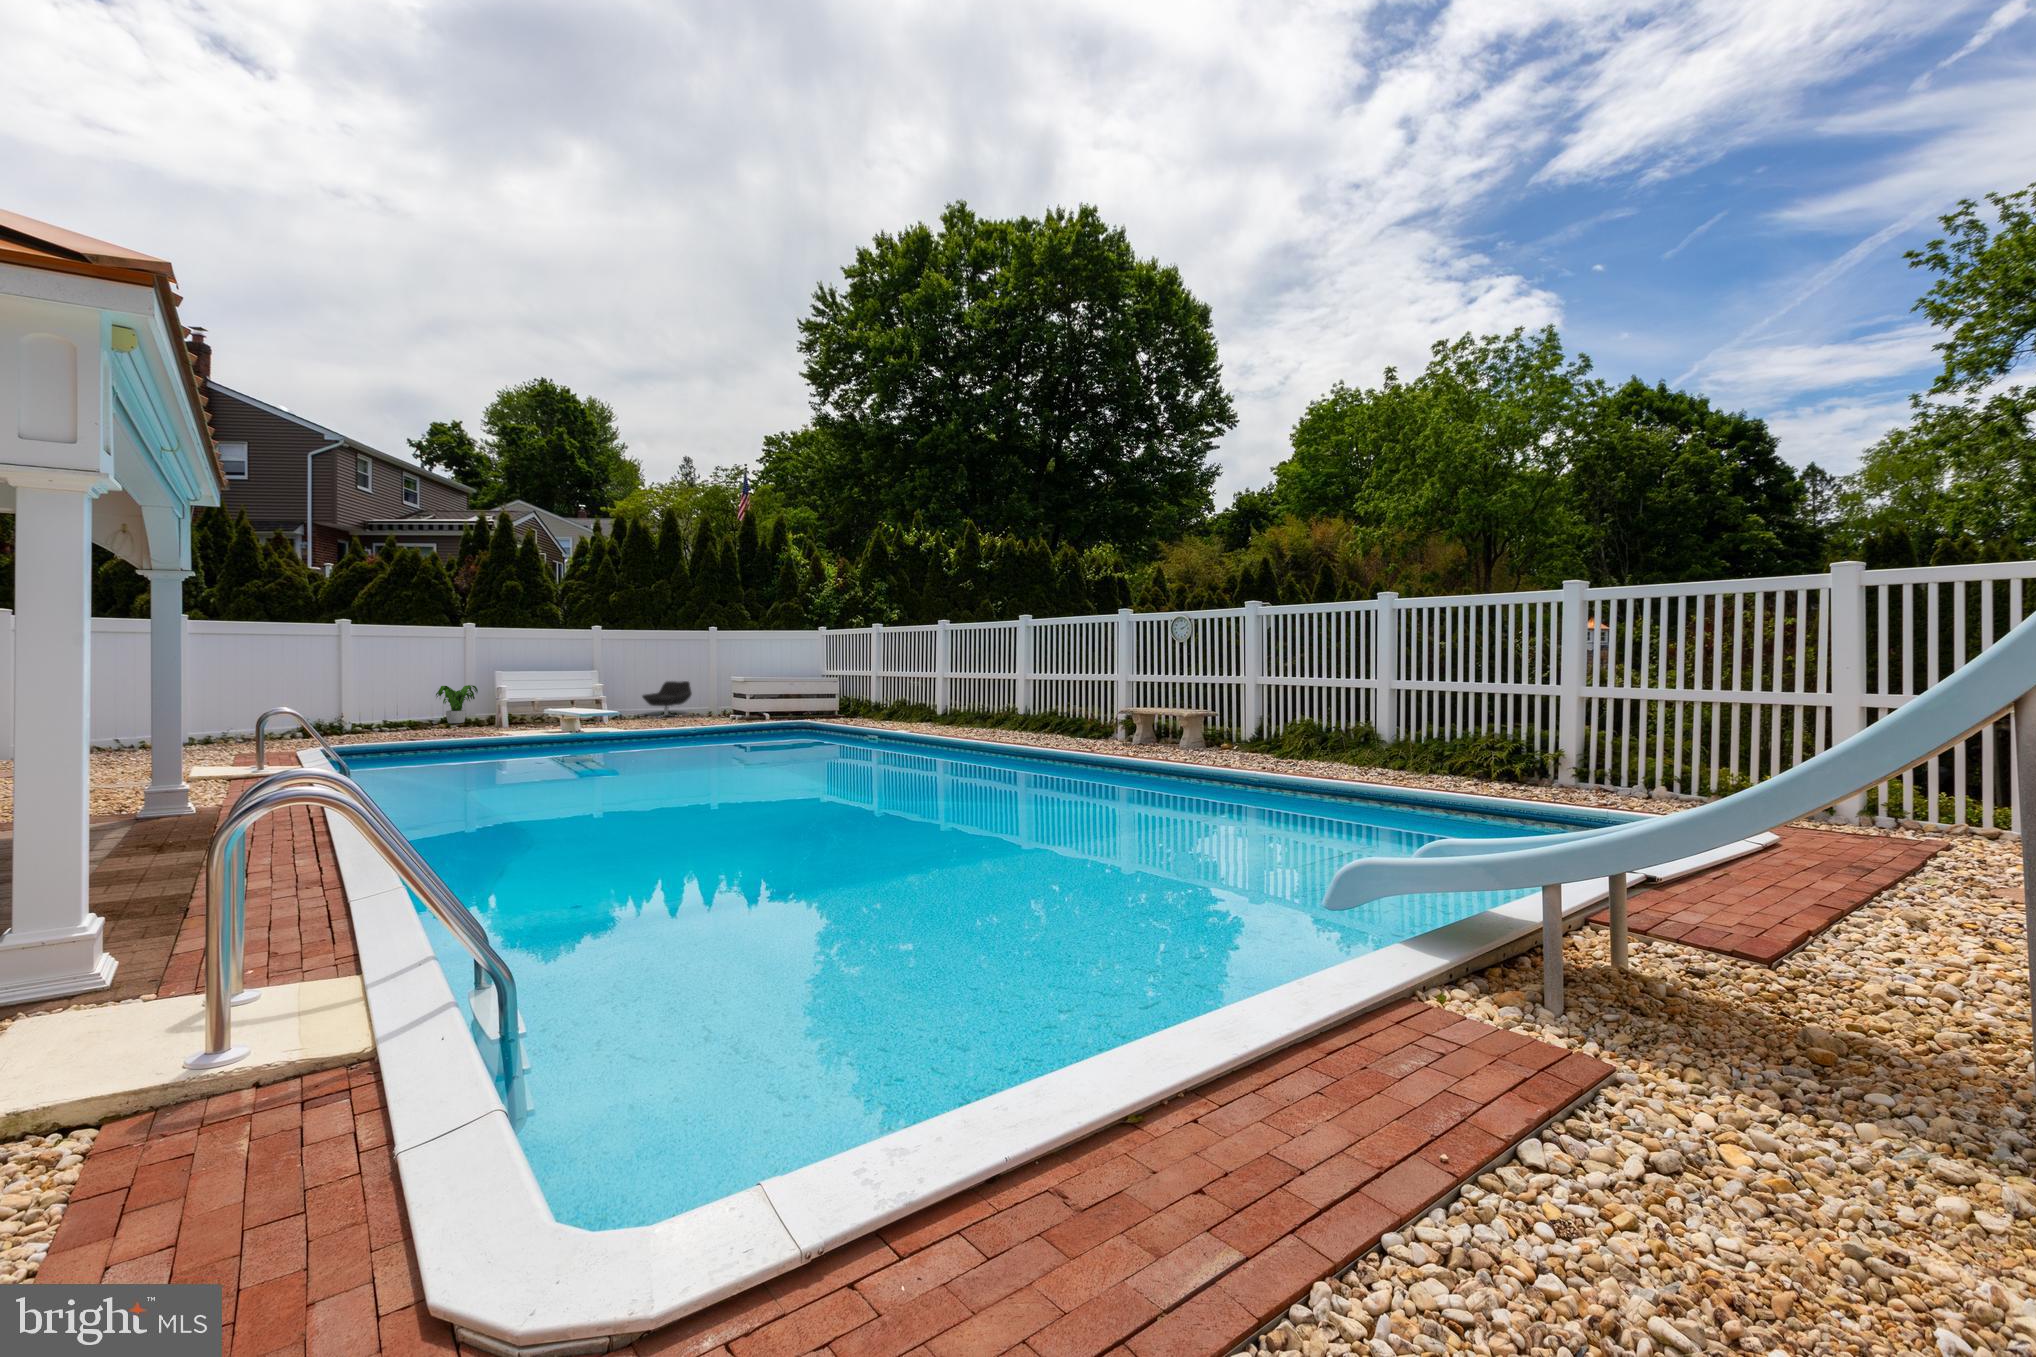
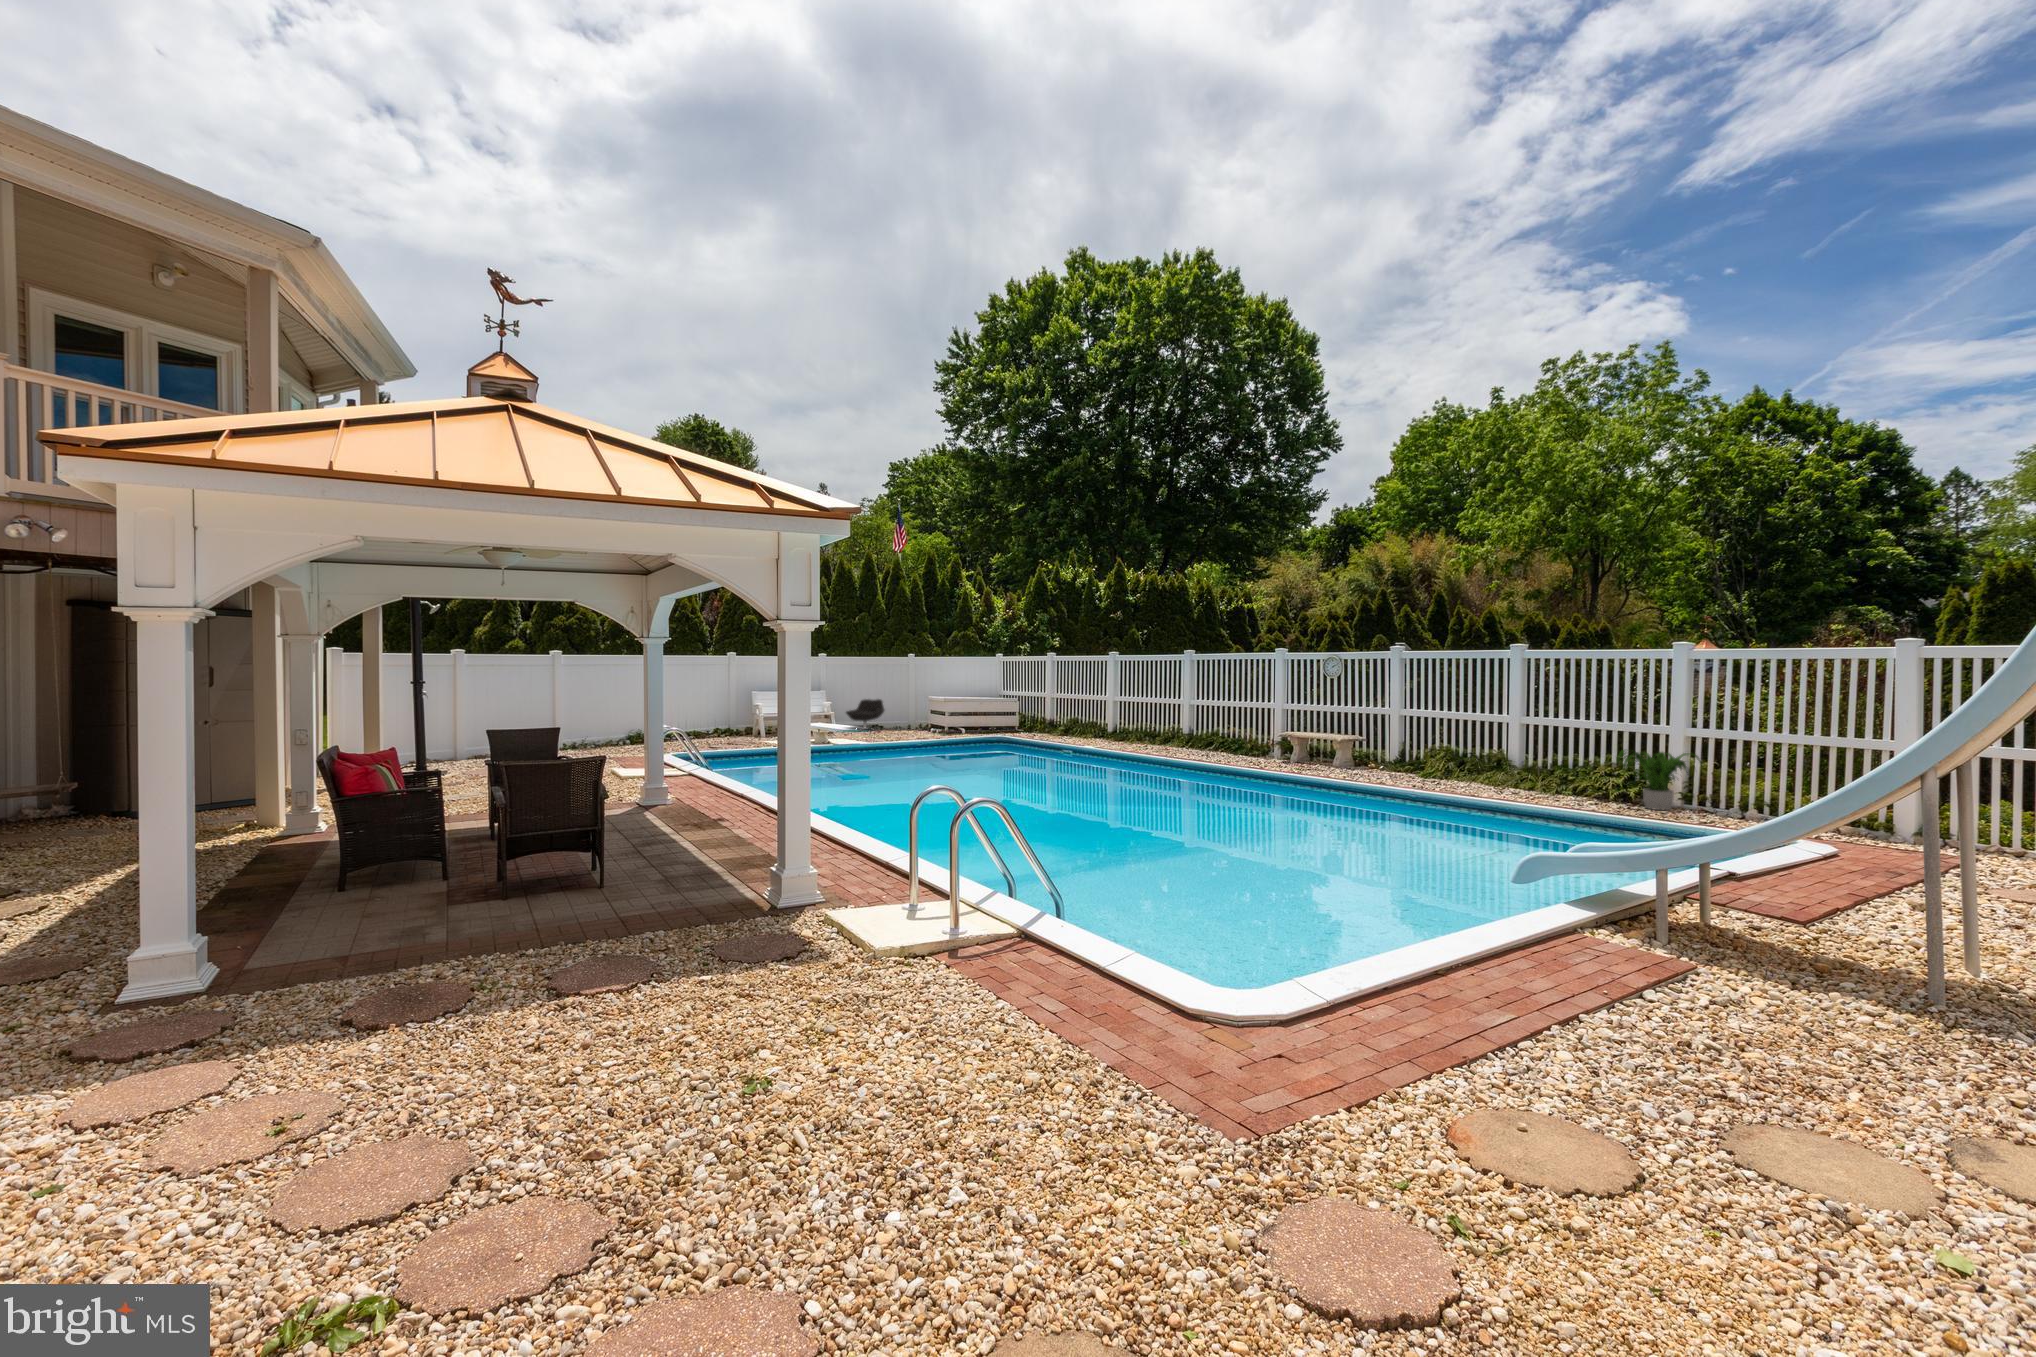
potted plant: present [436,685,478,723] -> present [1617,750,1702,810]

